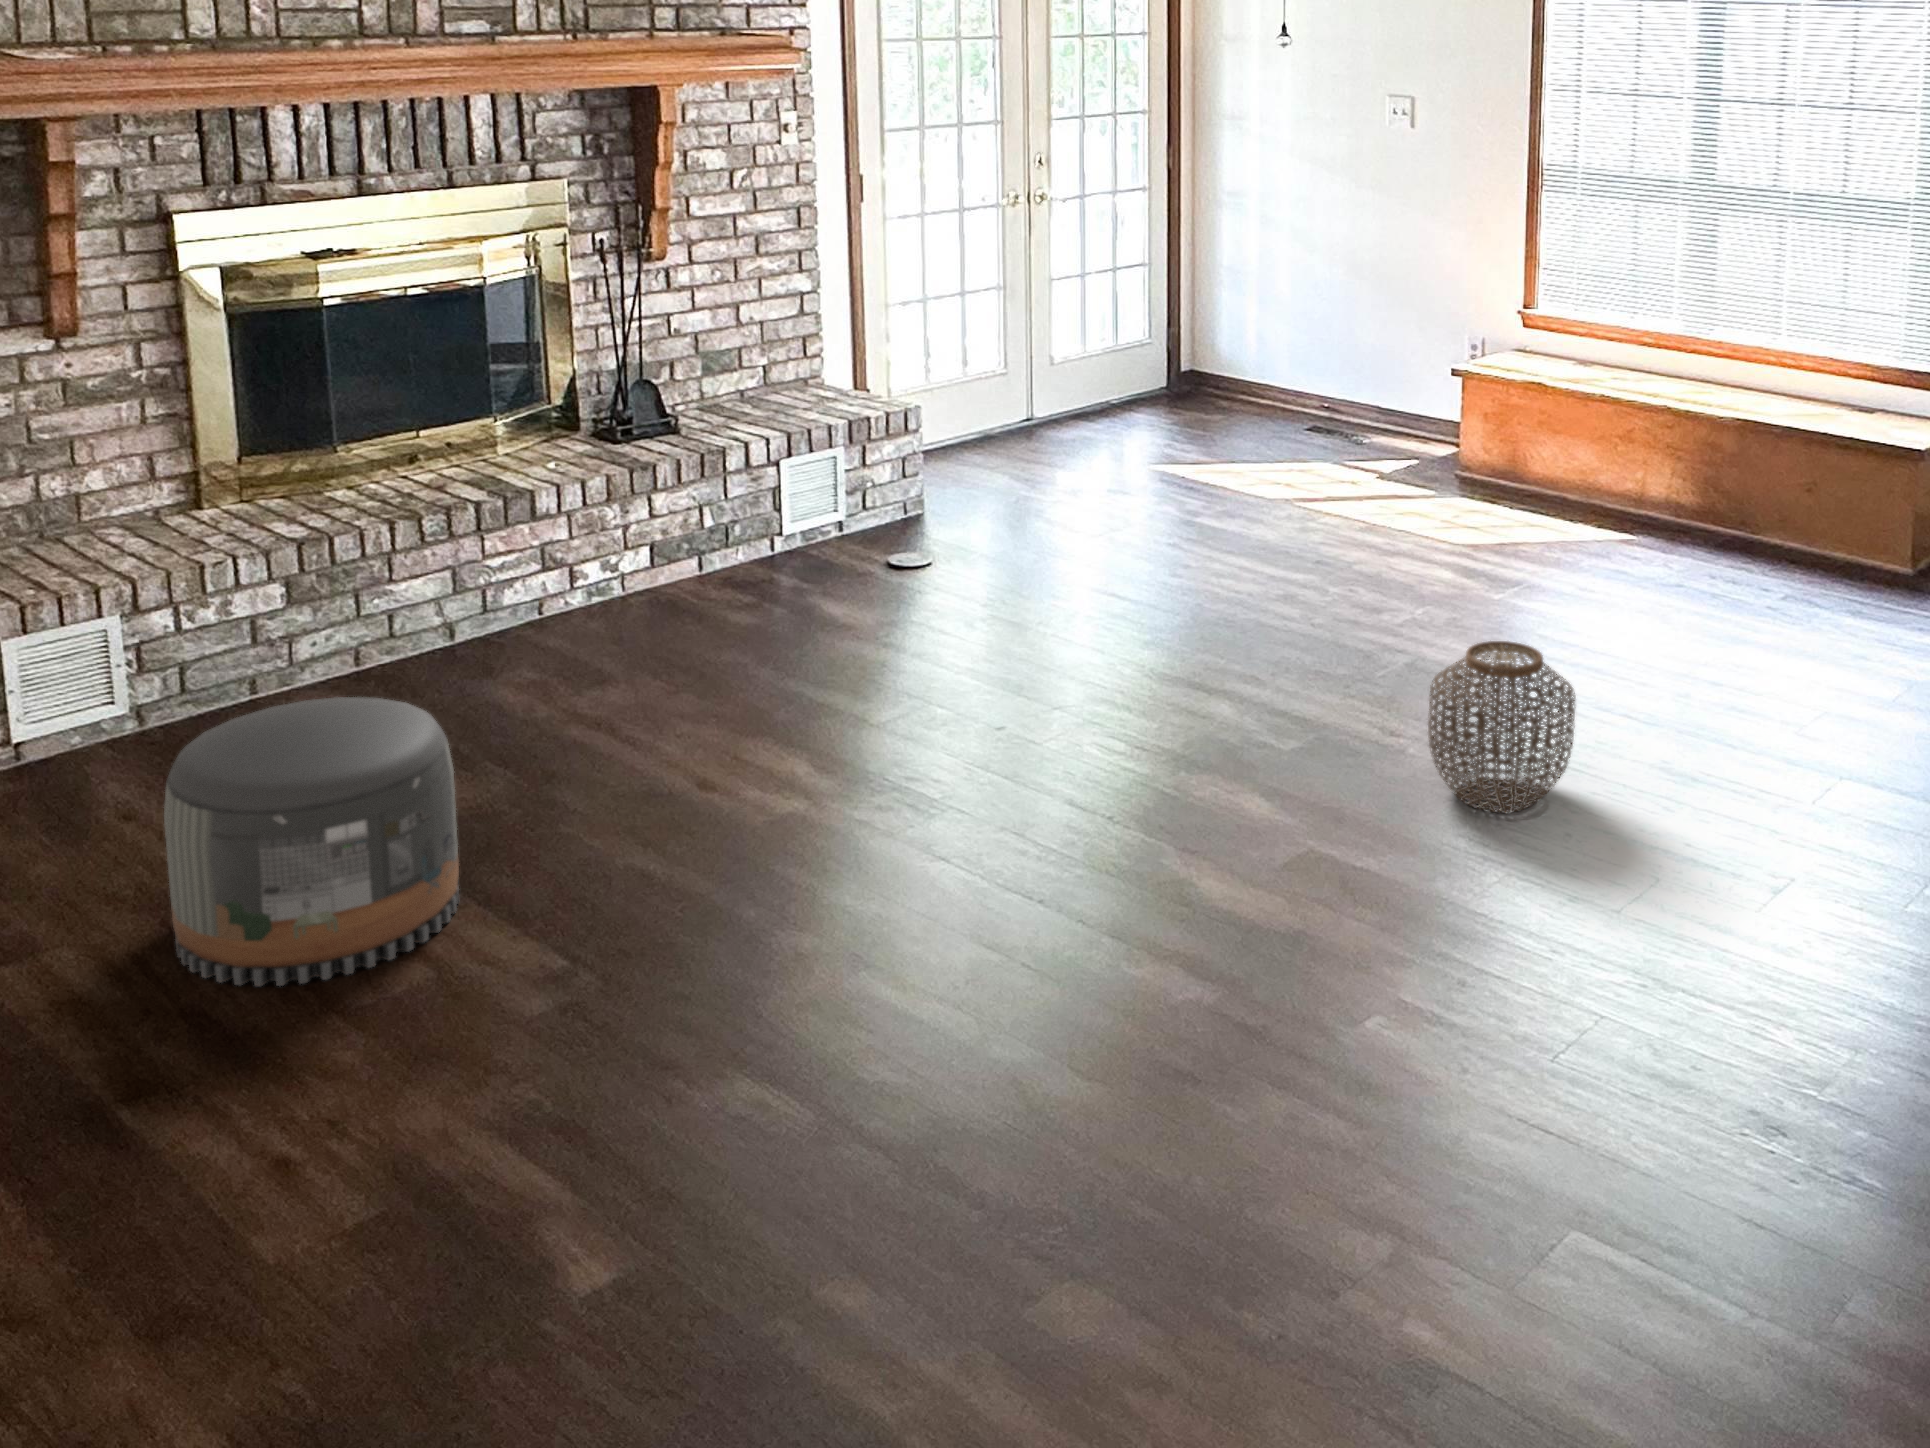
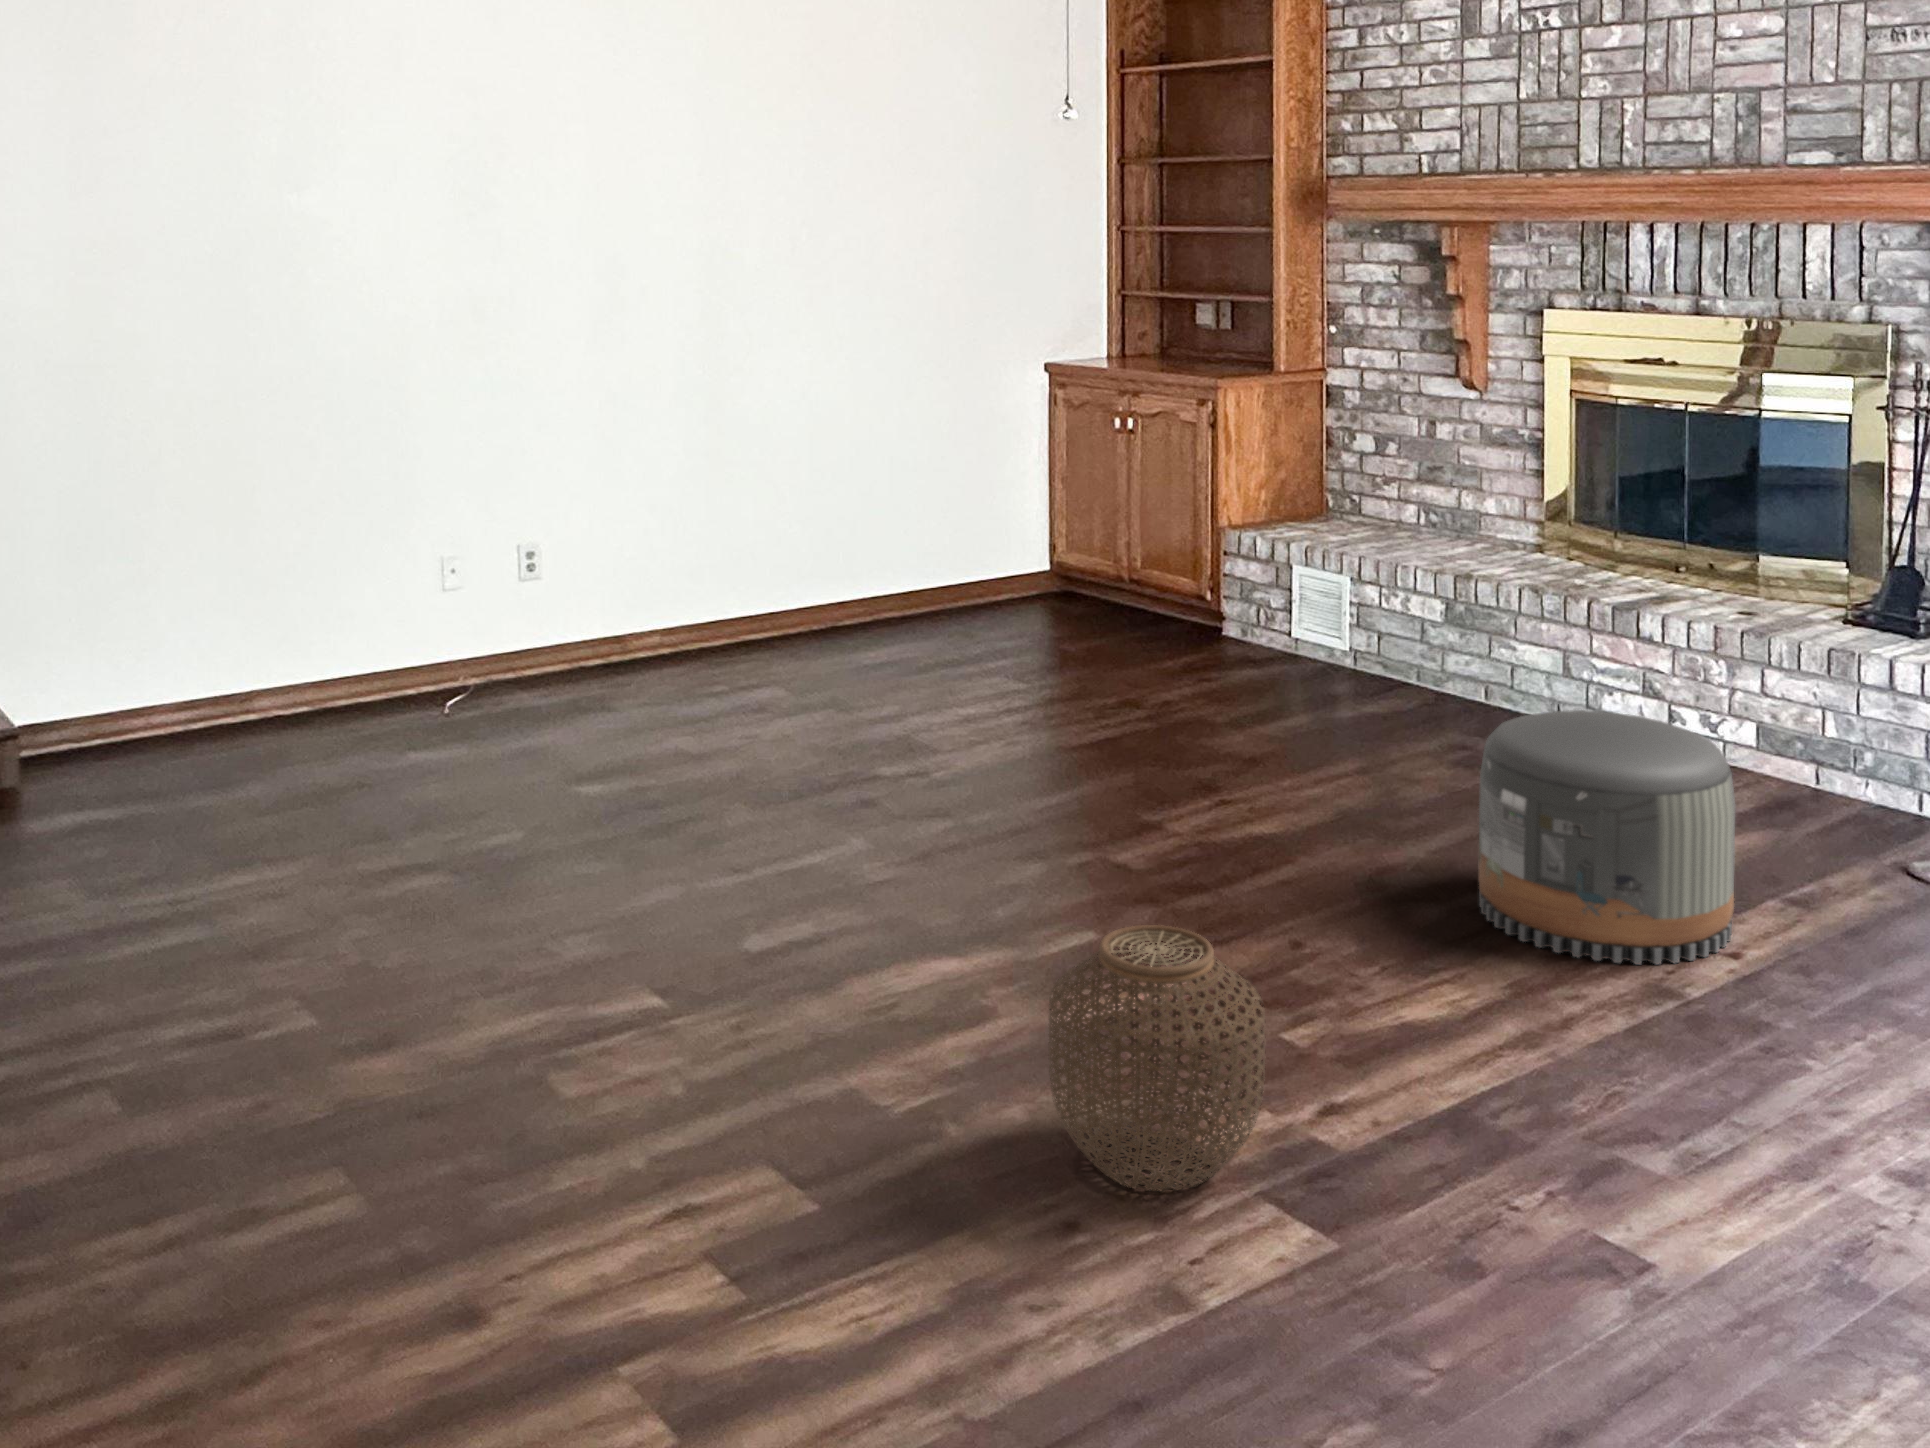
pouf: present [164,697,459,986] -> present [1478,710,1735,964]

